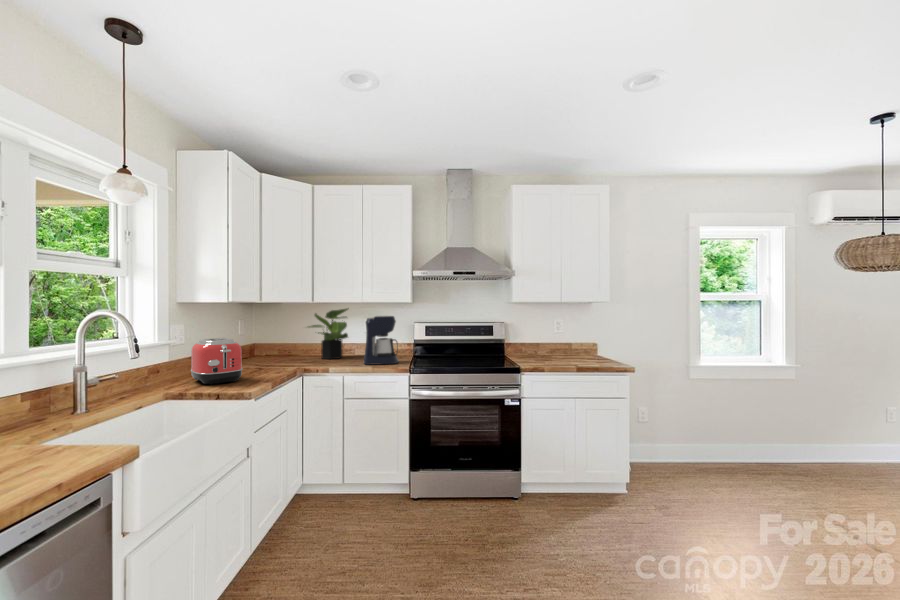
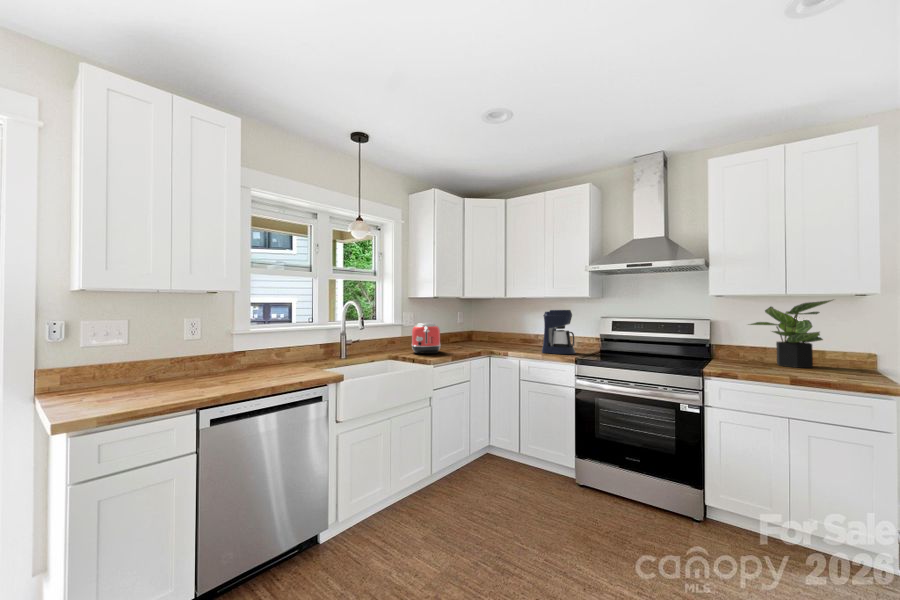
potted plant: present [309,308,349,359] -> present [749,300,832,368]

